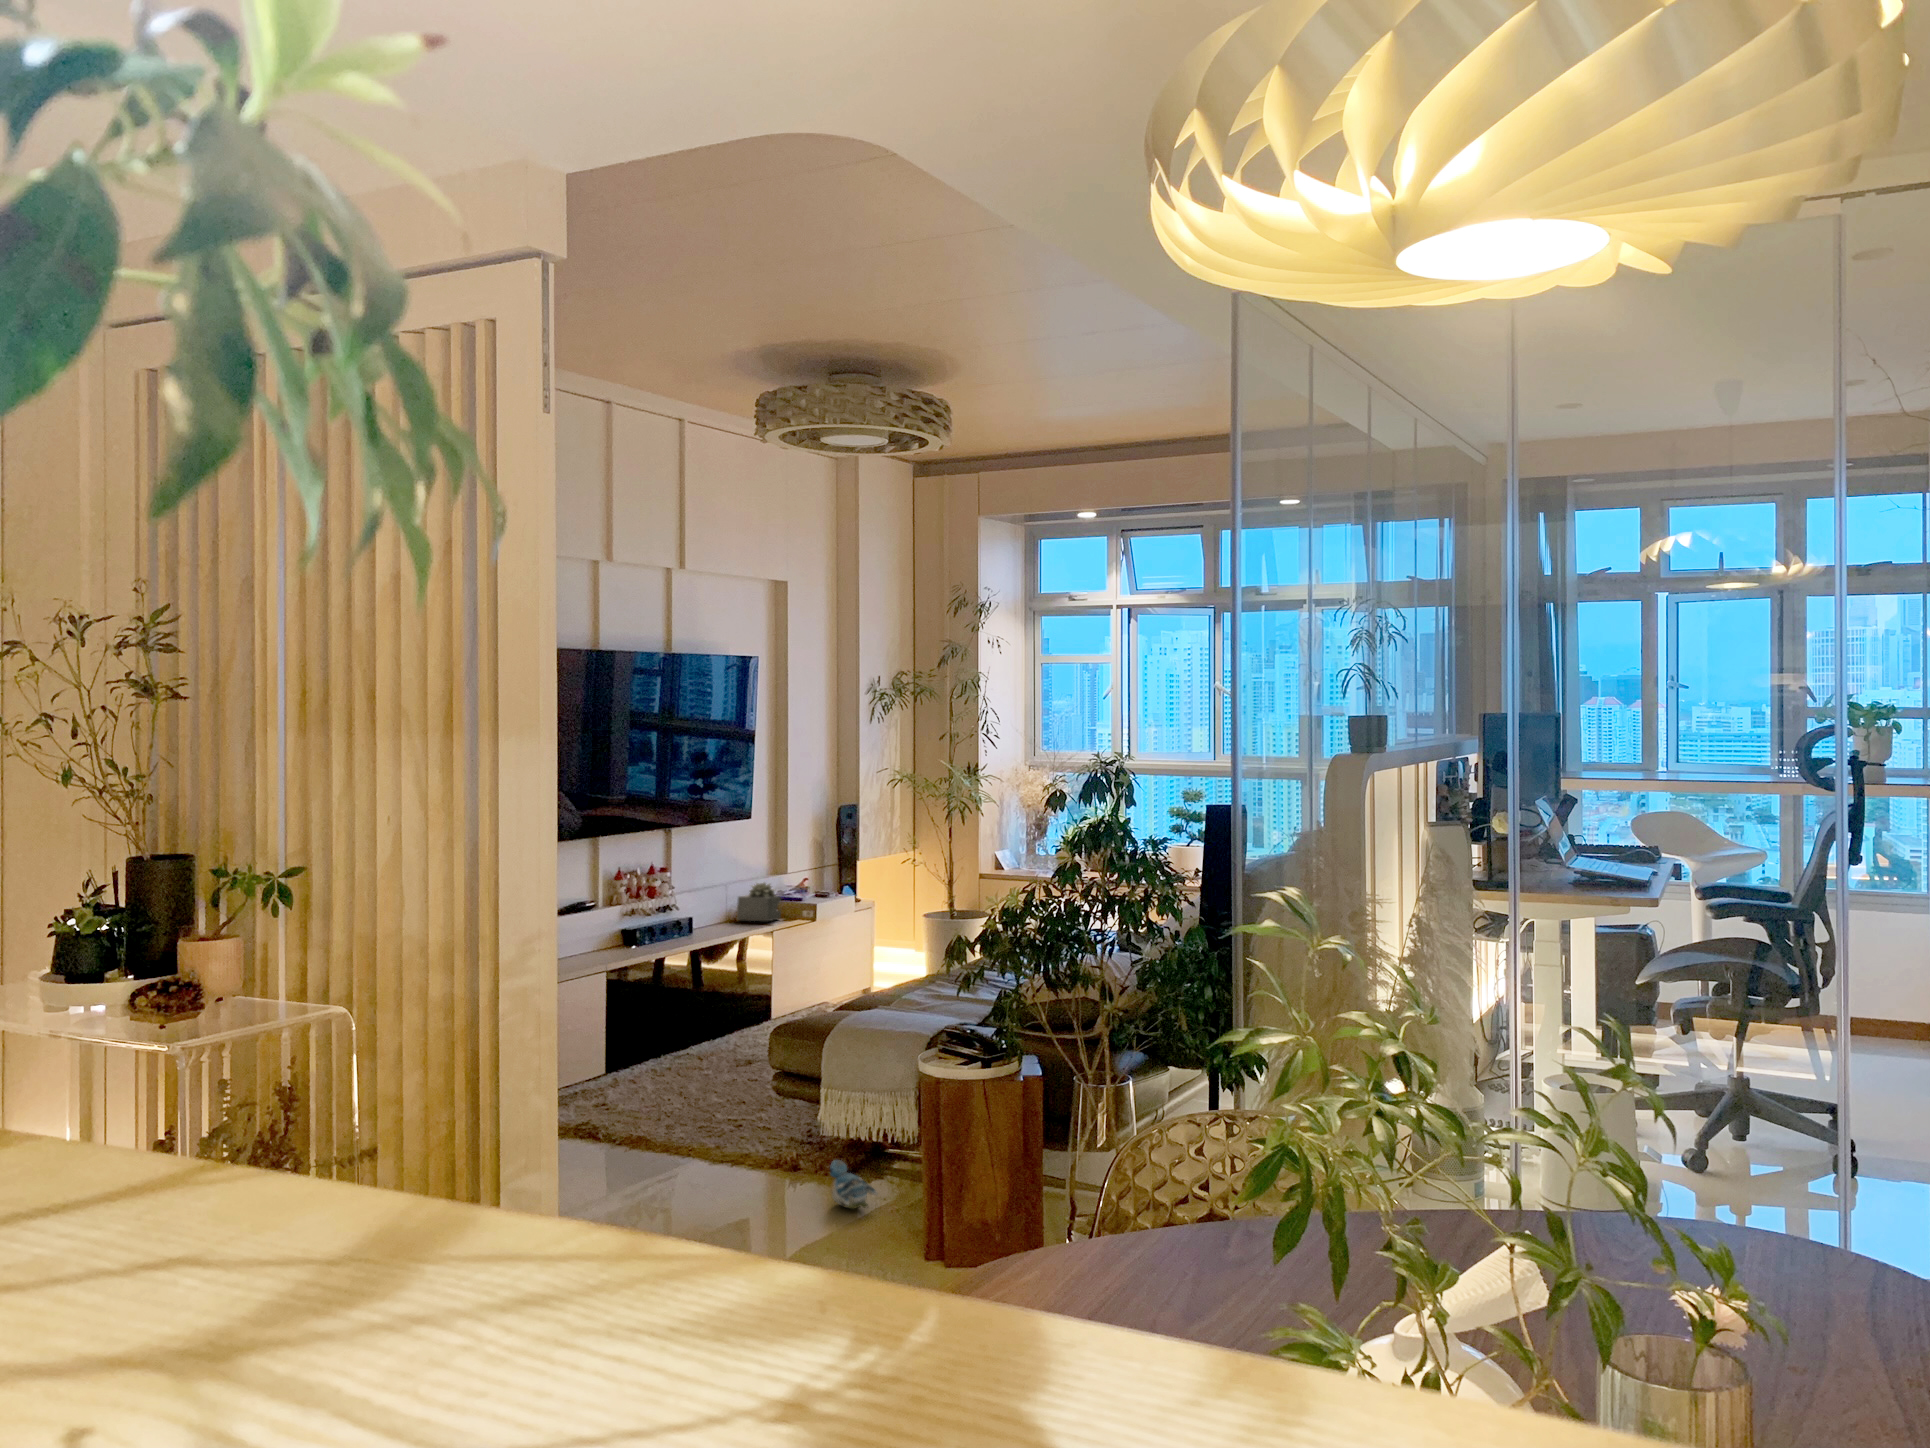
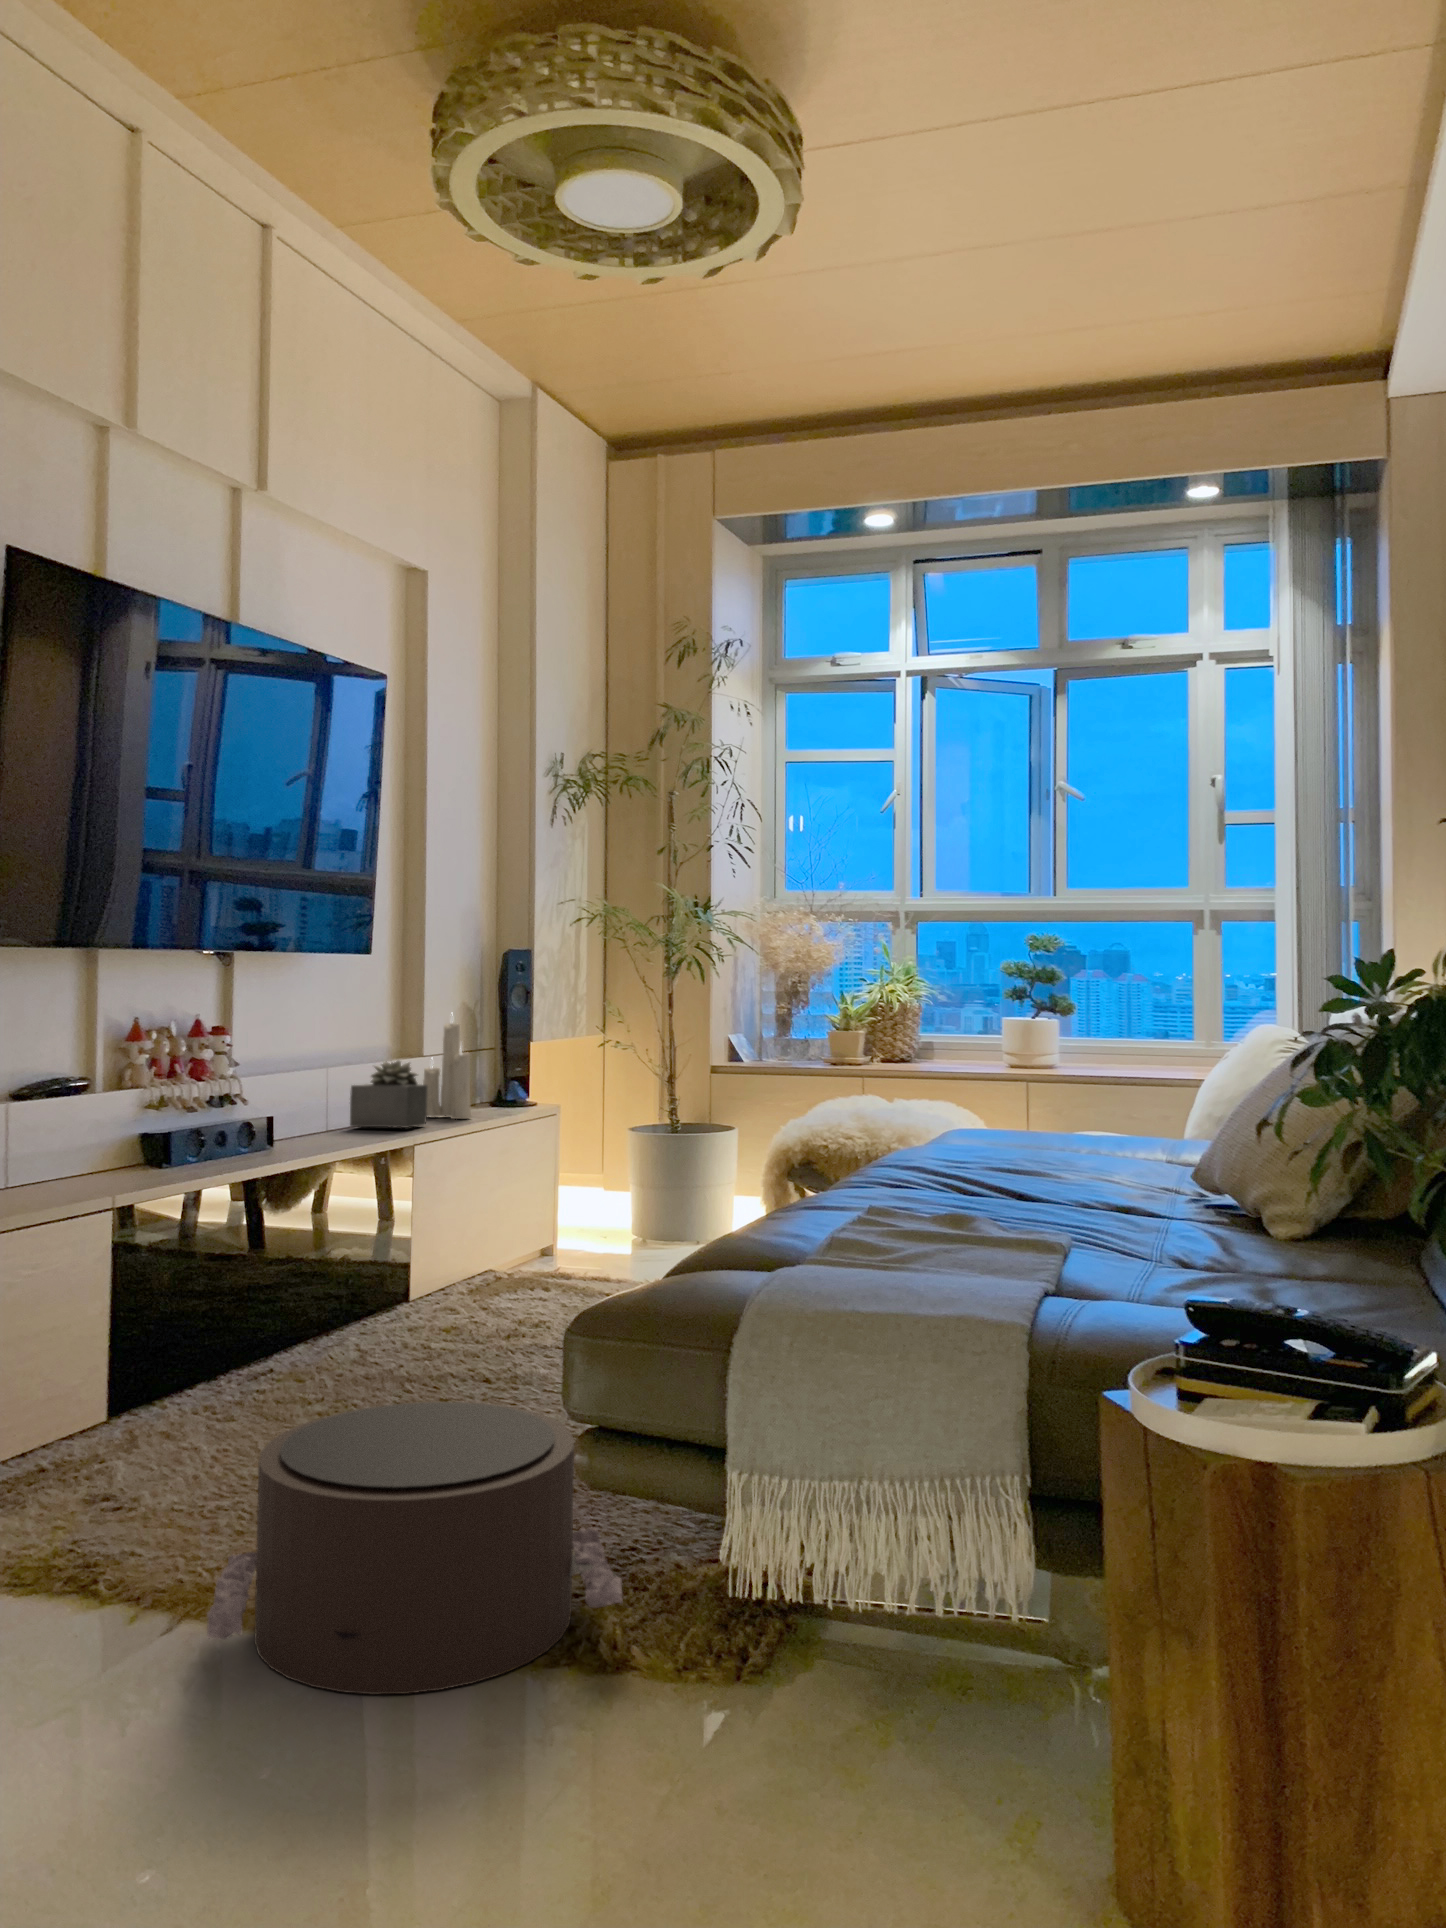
candle: none [781,846,810,914] -> present [423,1013,472,1119]
pouf: none [637,1063,804,1172] -> present [207,1402,623,1694]
plush toy: present [830,1160,878,1209] -> none [762,1671,907,1819]

